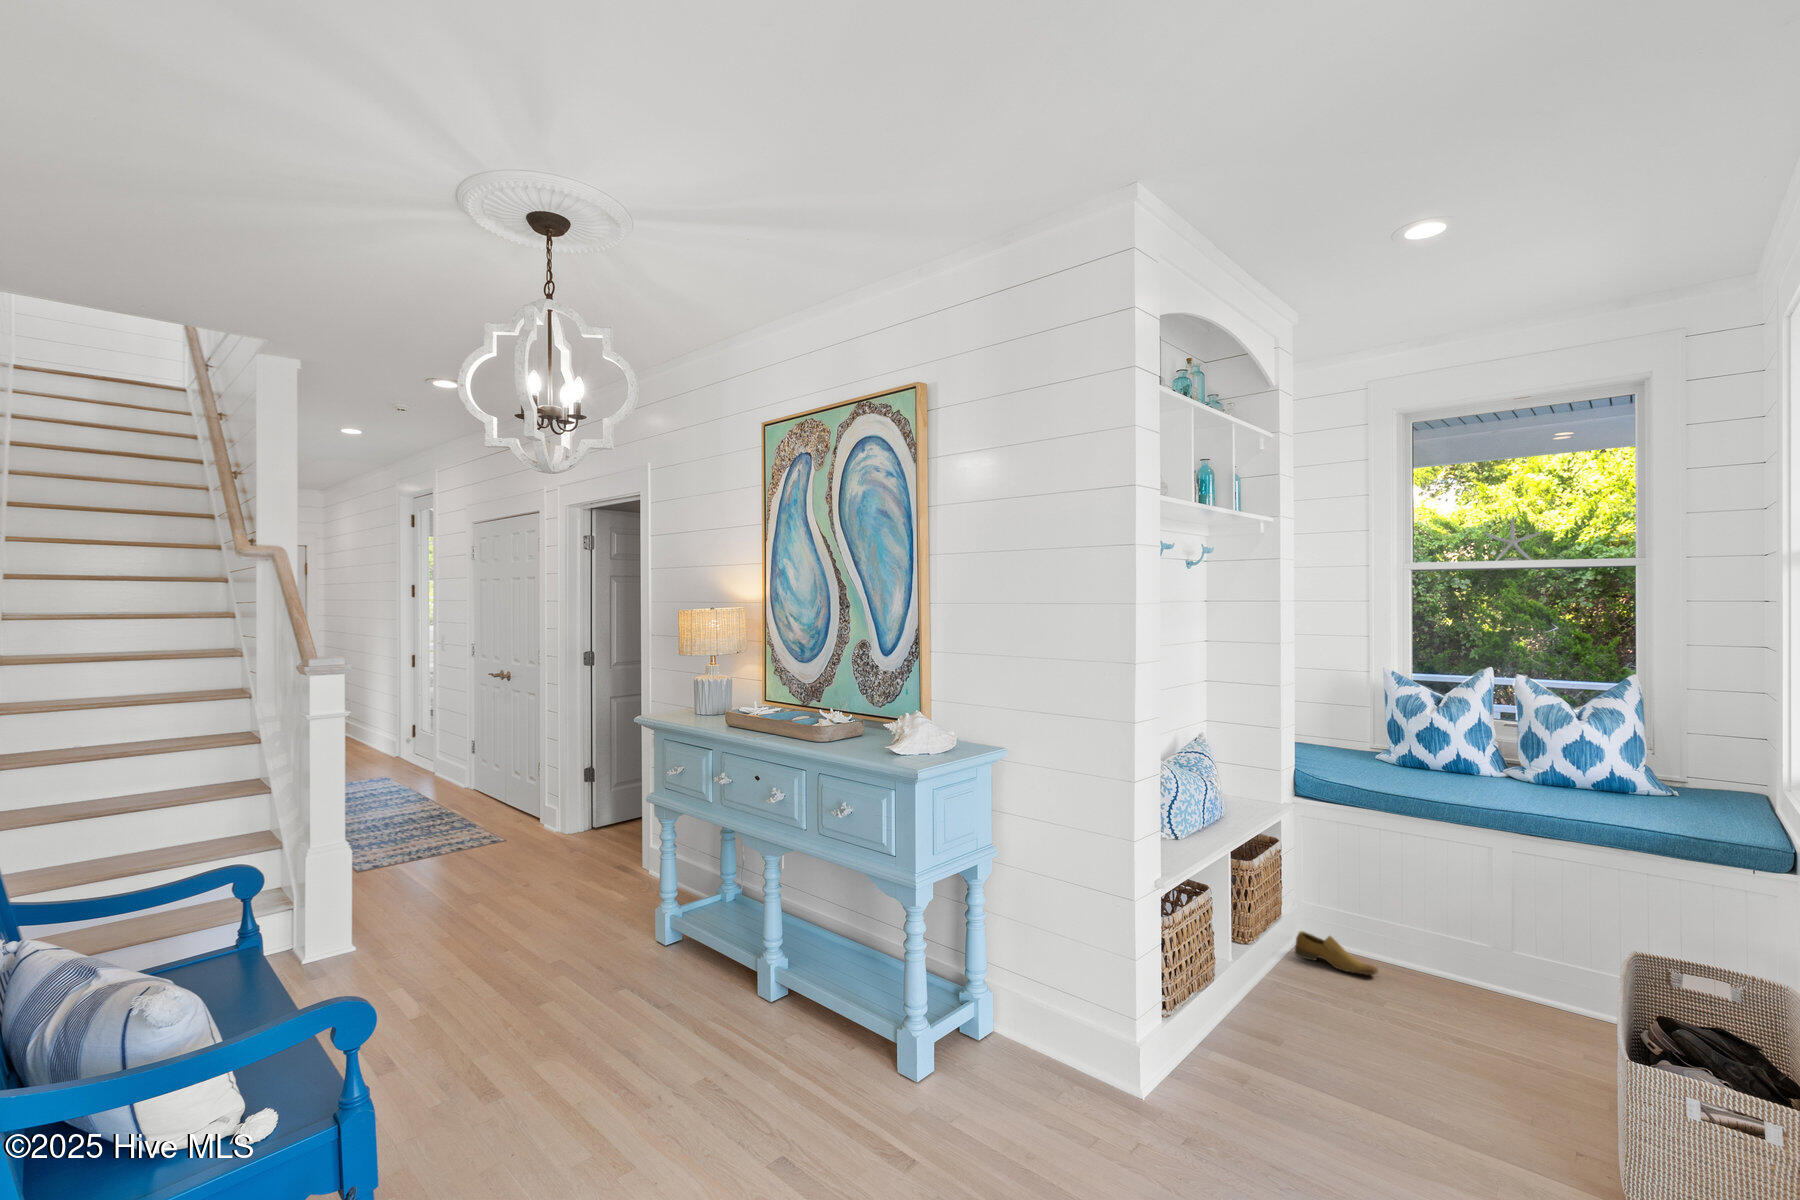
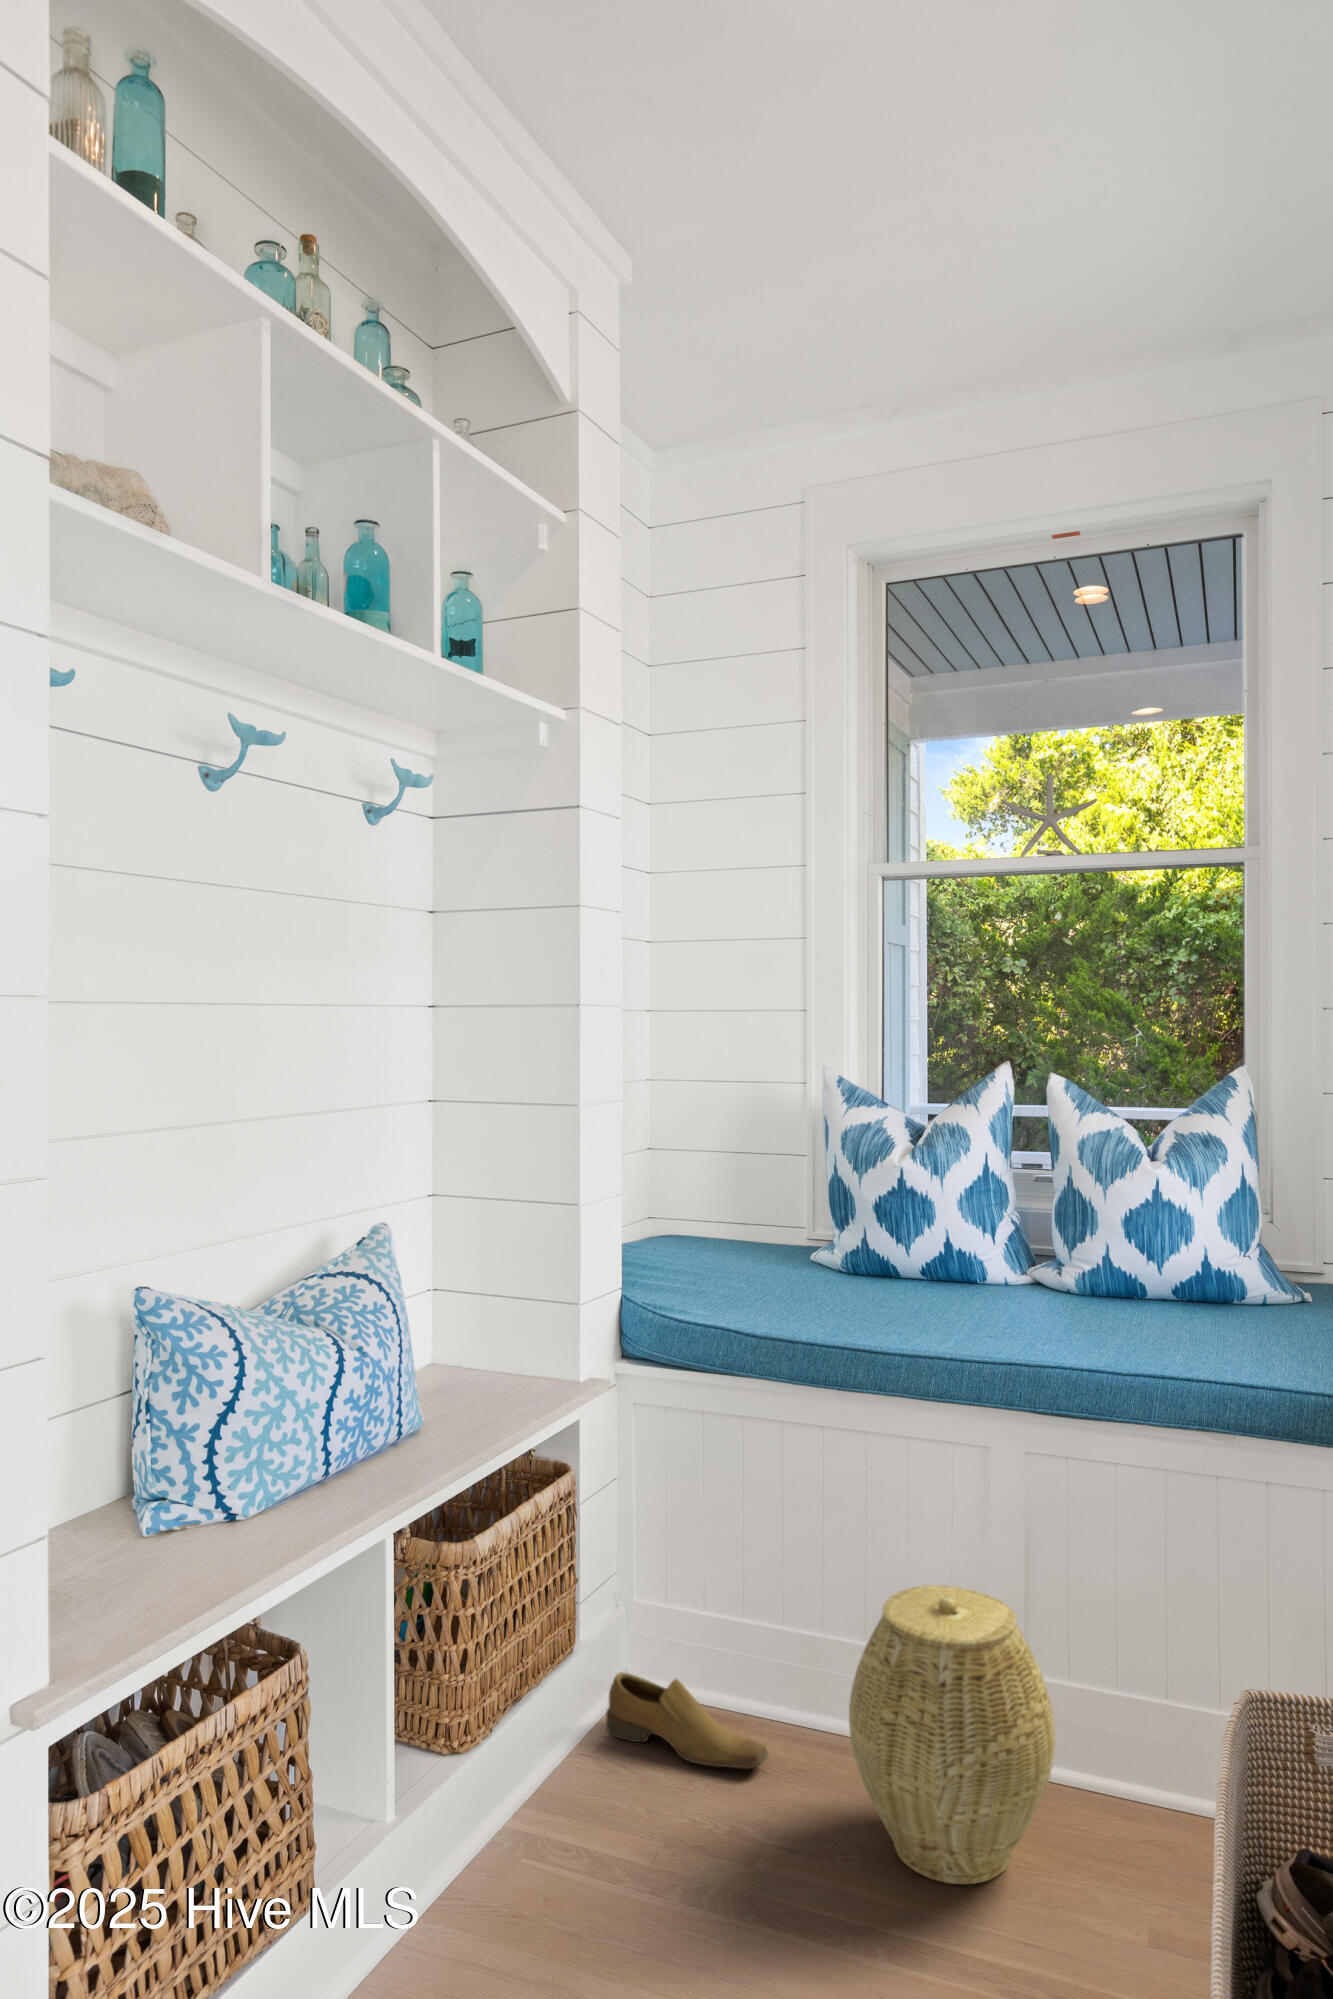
woven basket: none [1426,904,1532,1028] -> present [849,1585,1055,1884]

